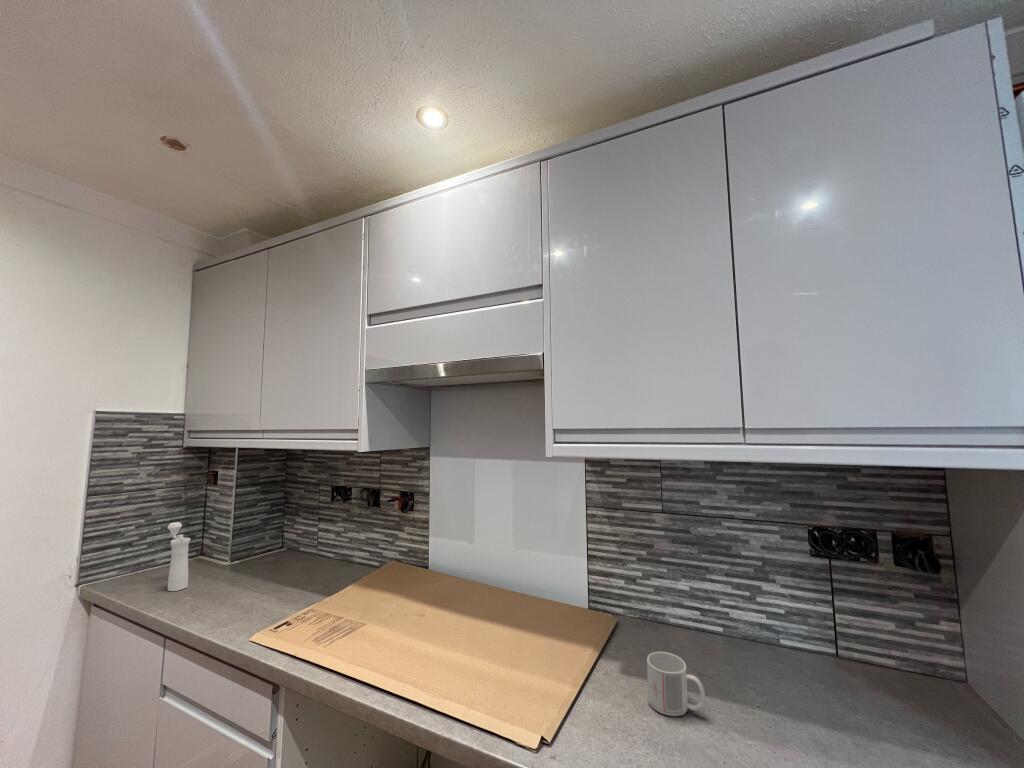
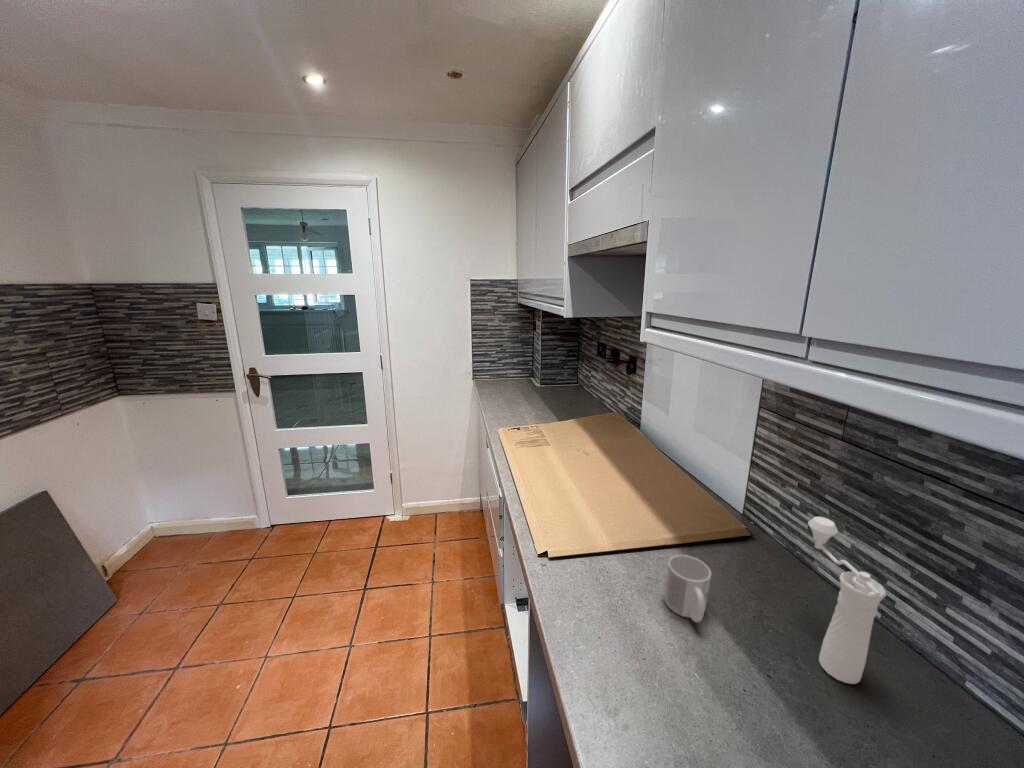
pepper mill: present [167,522,191,591] -> present [808,517,886,684]

